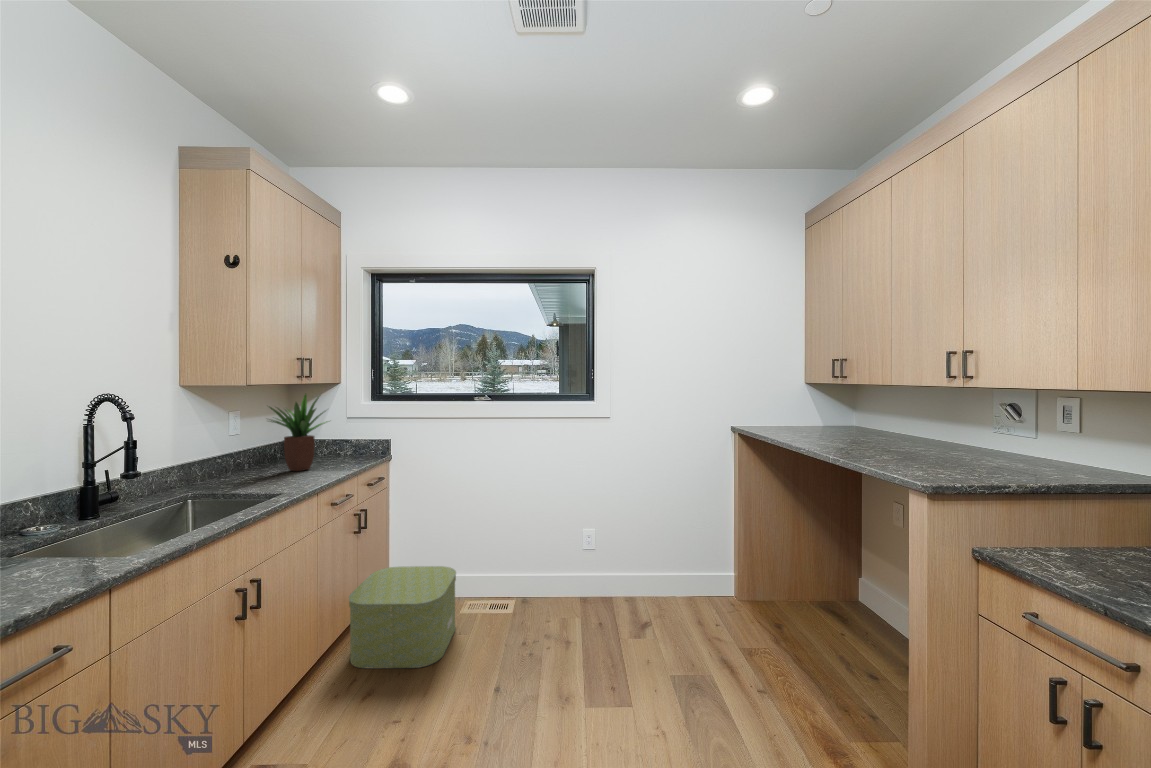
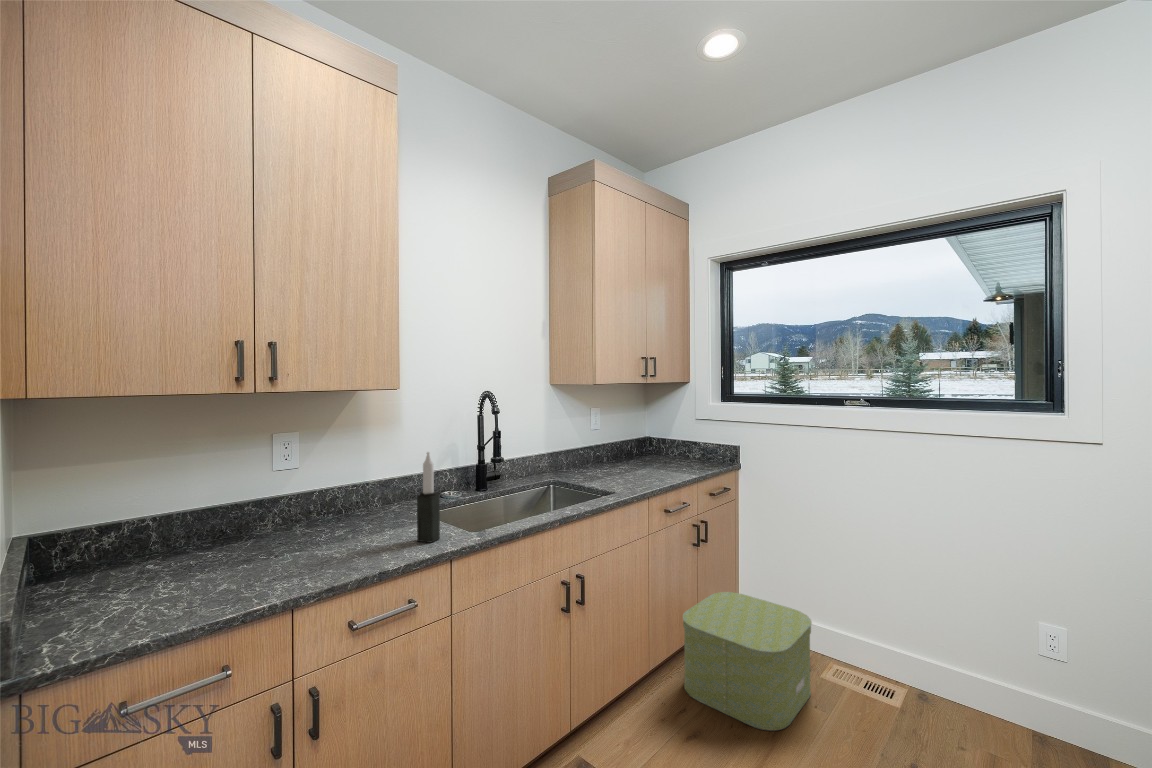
potted plant: present [269,394,327,471] -> none [616,392,676,471]
candle: none [44,470,82,582] -> present [417,452,440,543]

